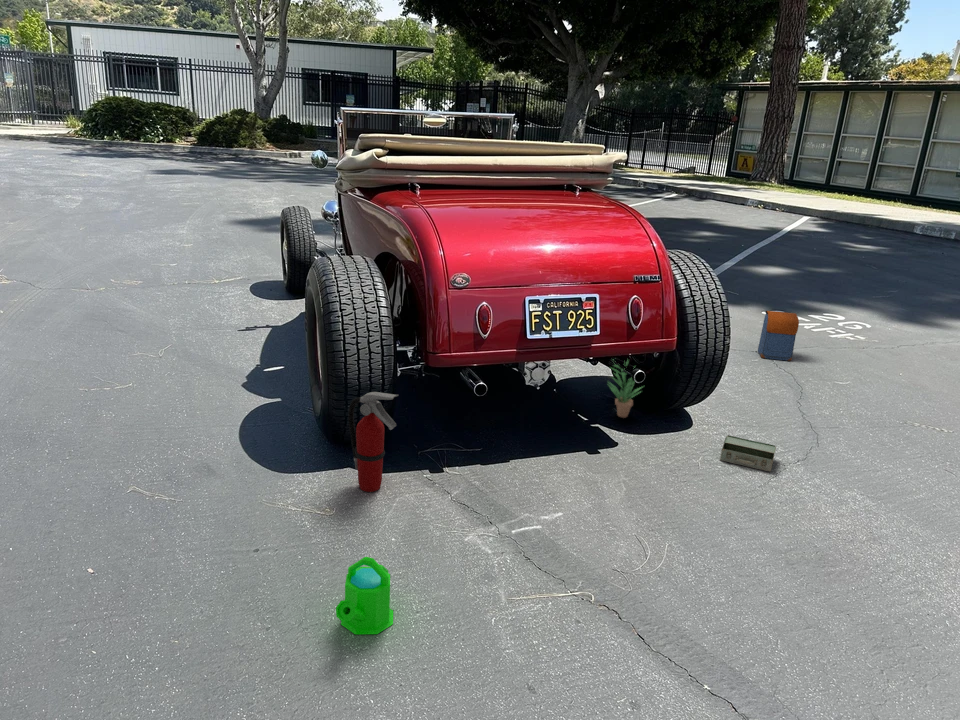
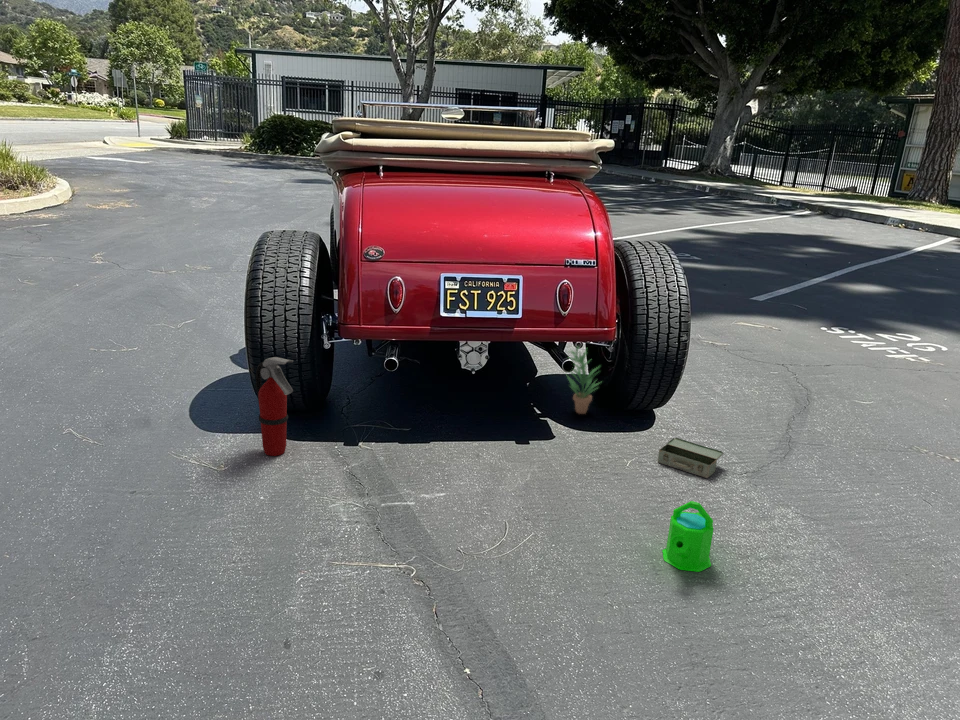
backpack: present [758,311,799,361] -> none [784,319,827,375]
watering can: present [336,557,394,634] -> present [662,501,714,572]

